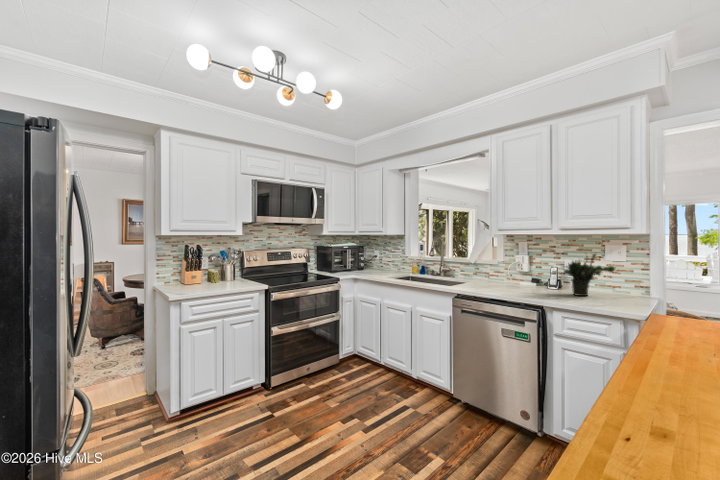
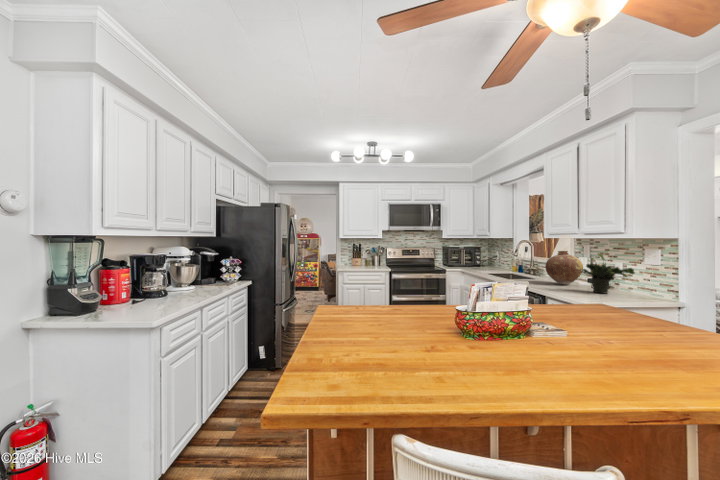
vase: none [497,249,537,288] -> present [545,251,583,285]

